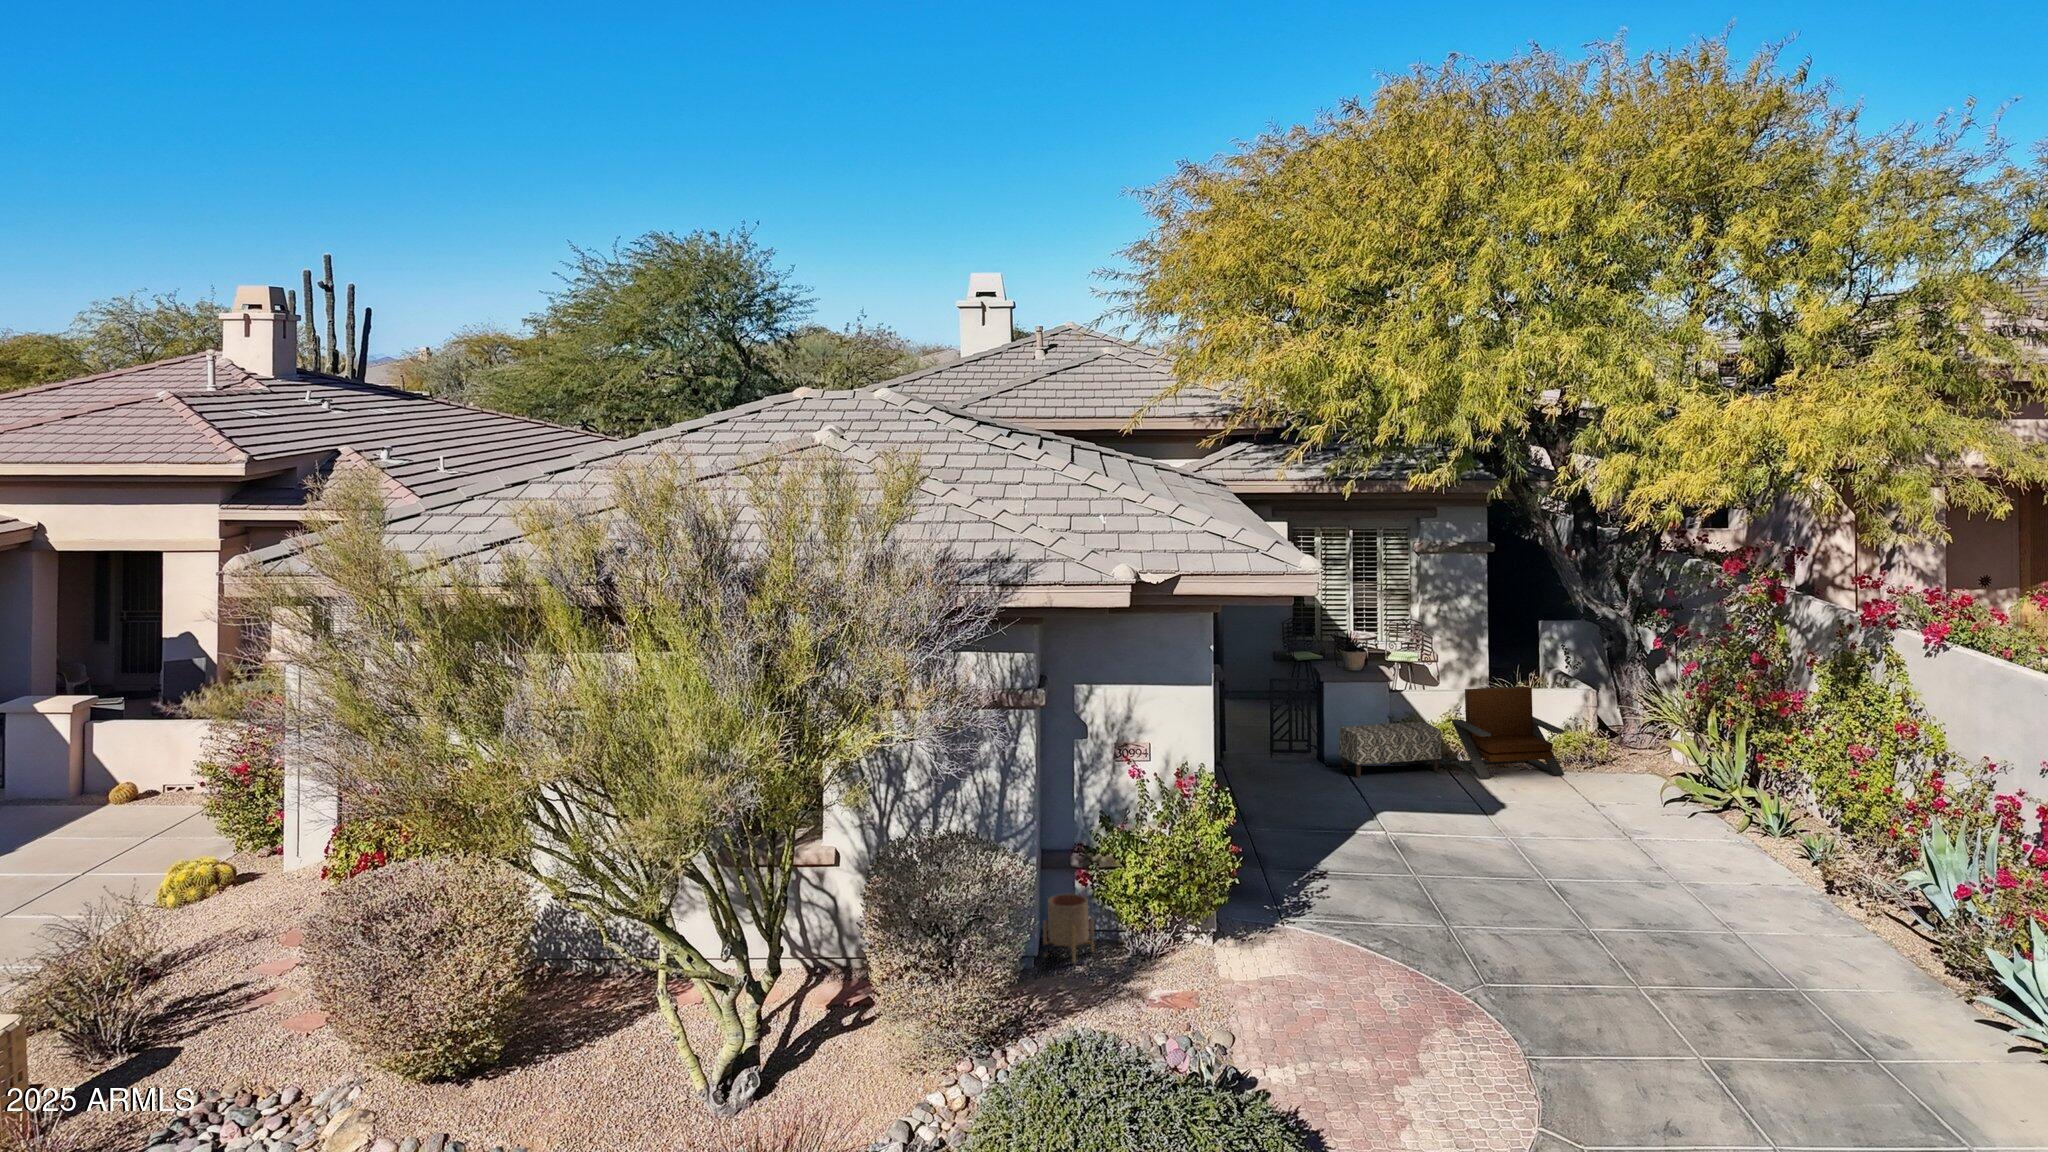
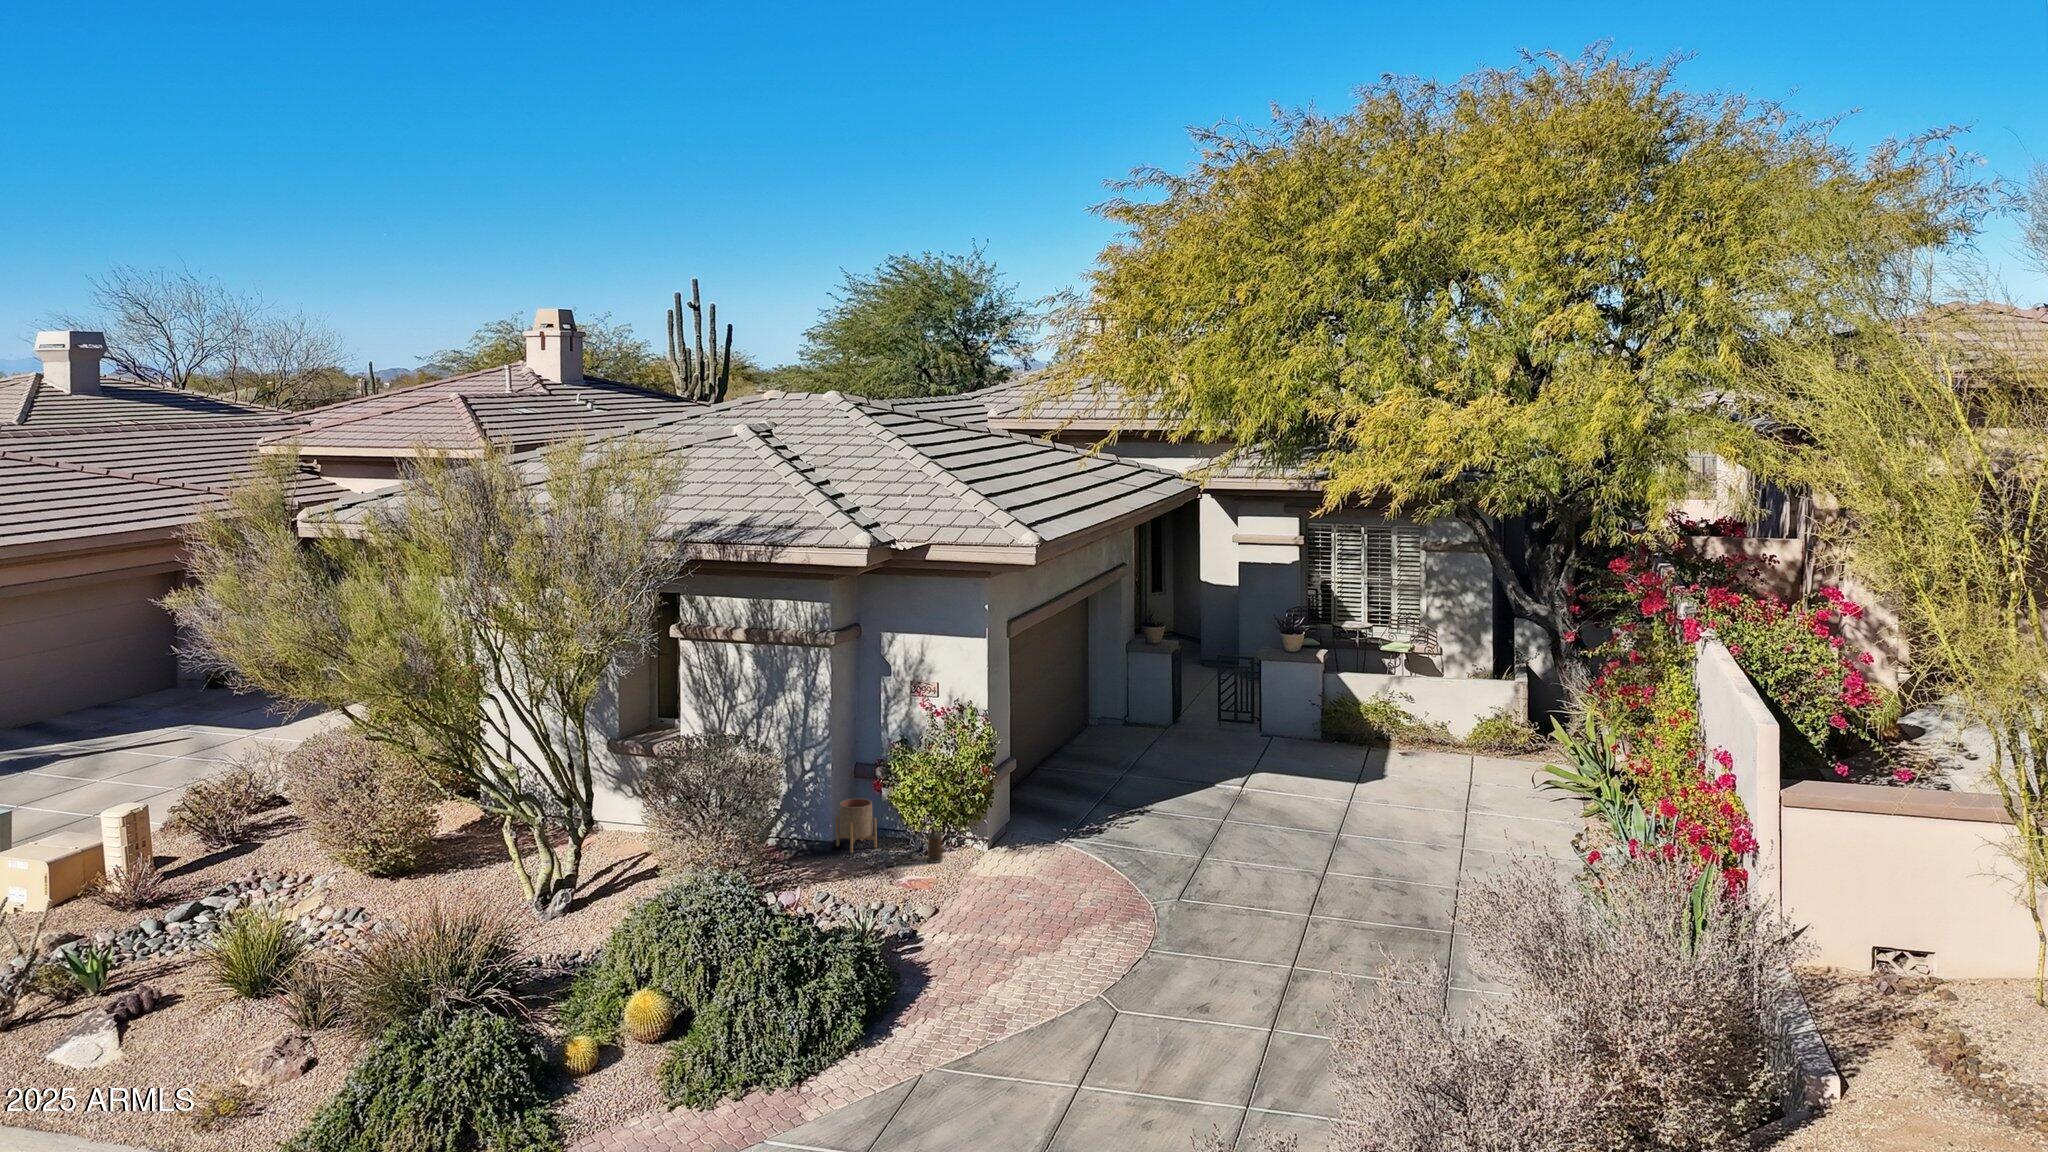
lounge chair: present [1452,686,1565,779] -> none [1385,675,1475,761]
bench: present [1339,721,1442,778] -> none [1275,700,1362,747]
watering can: none [1162,915,1201,962] -> present [919,823,951,863]

